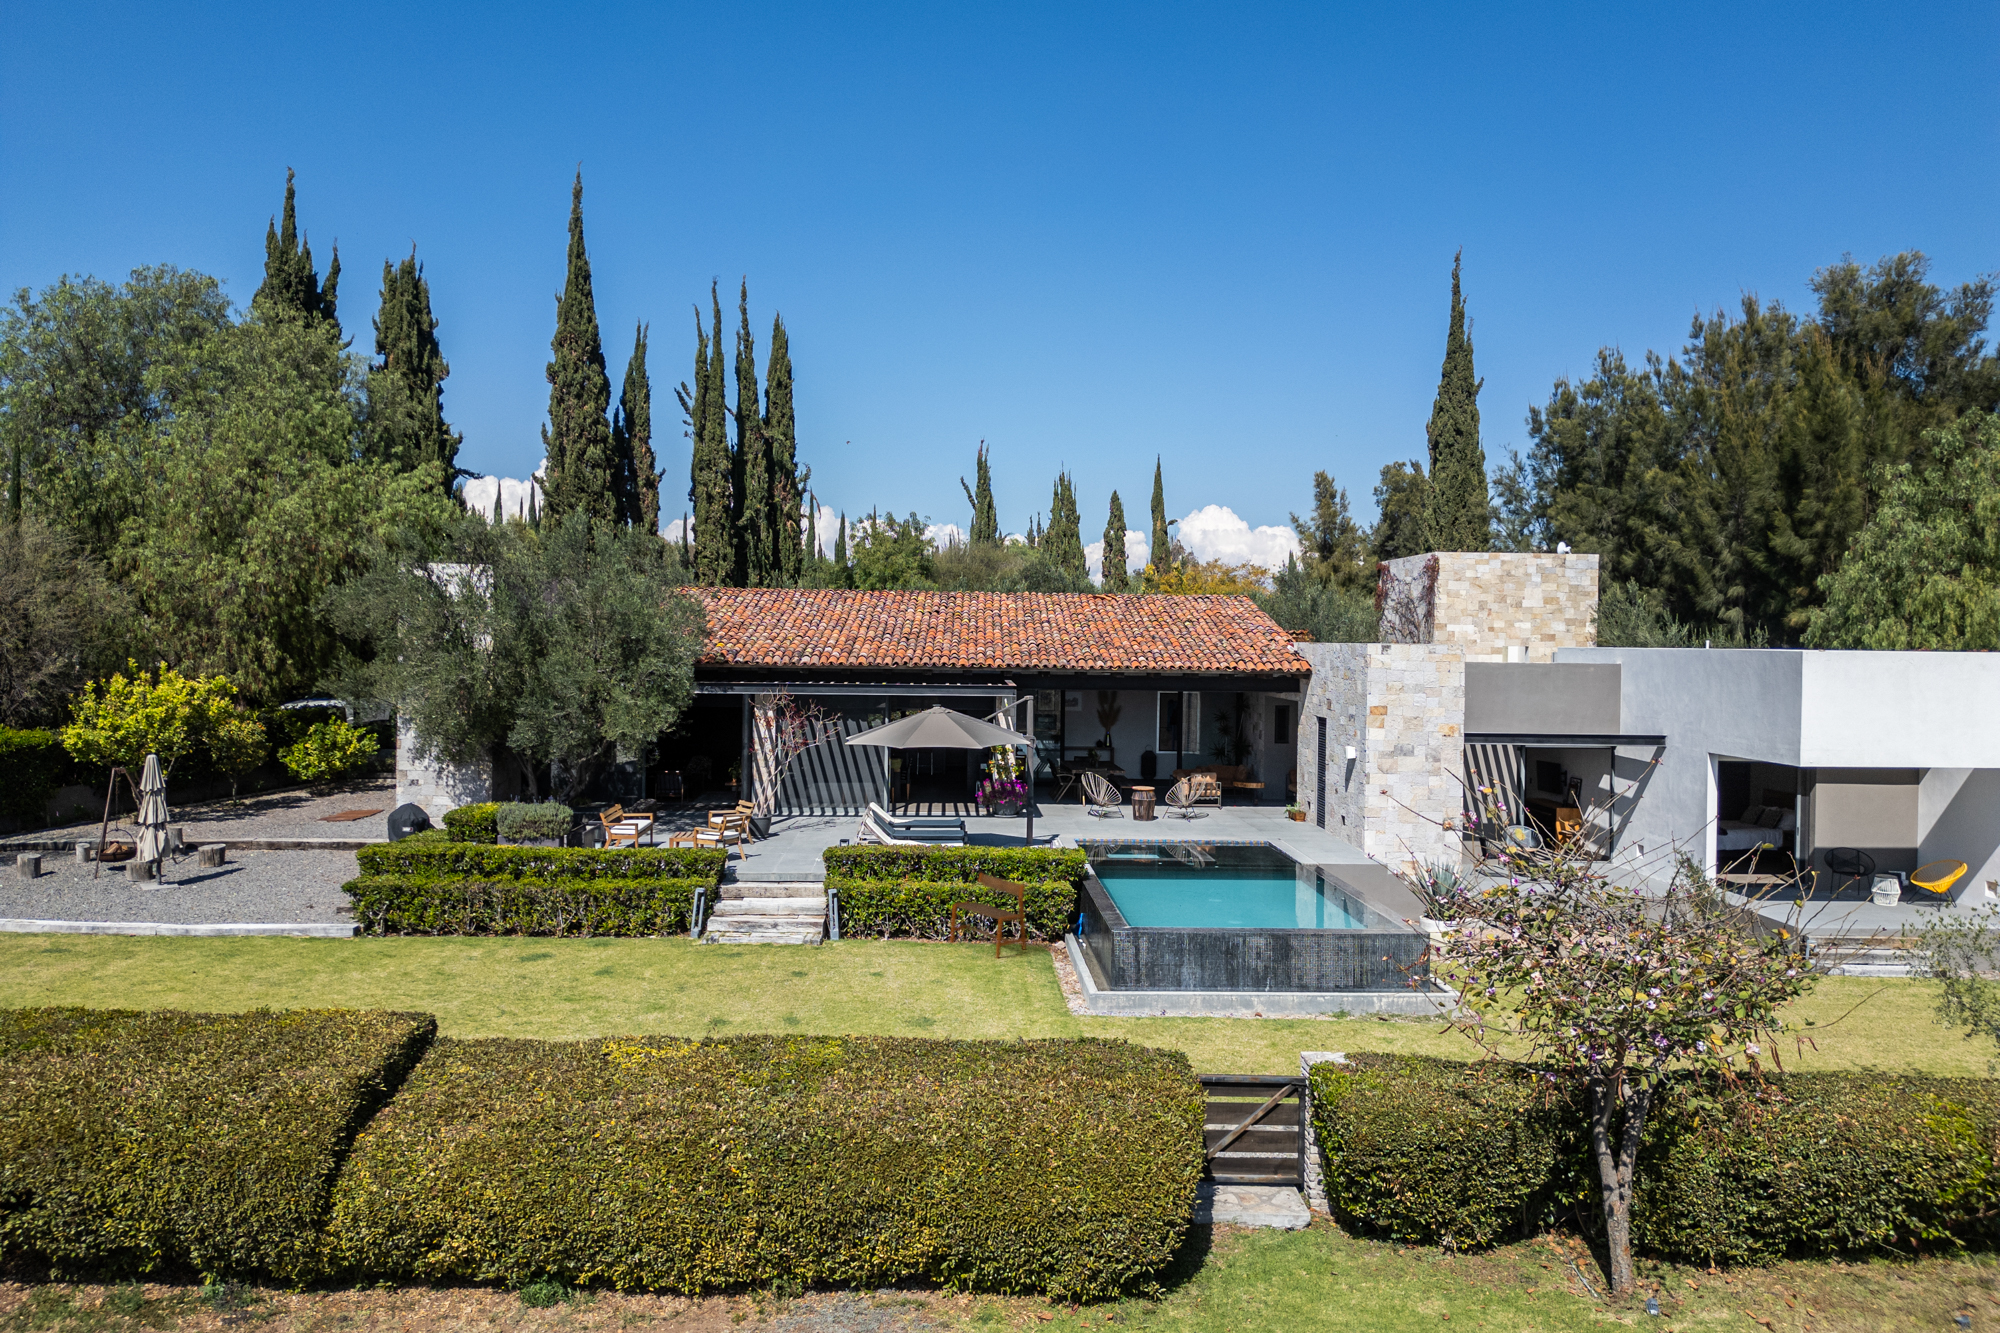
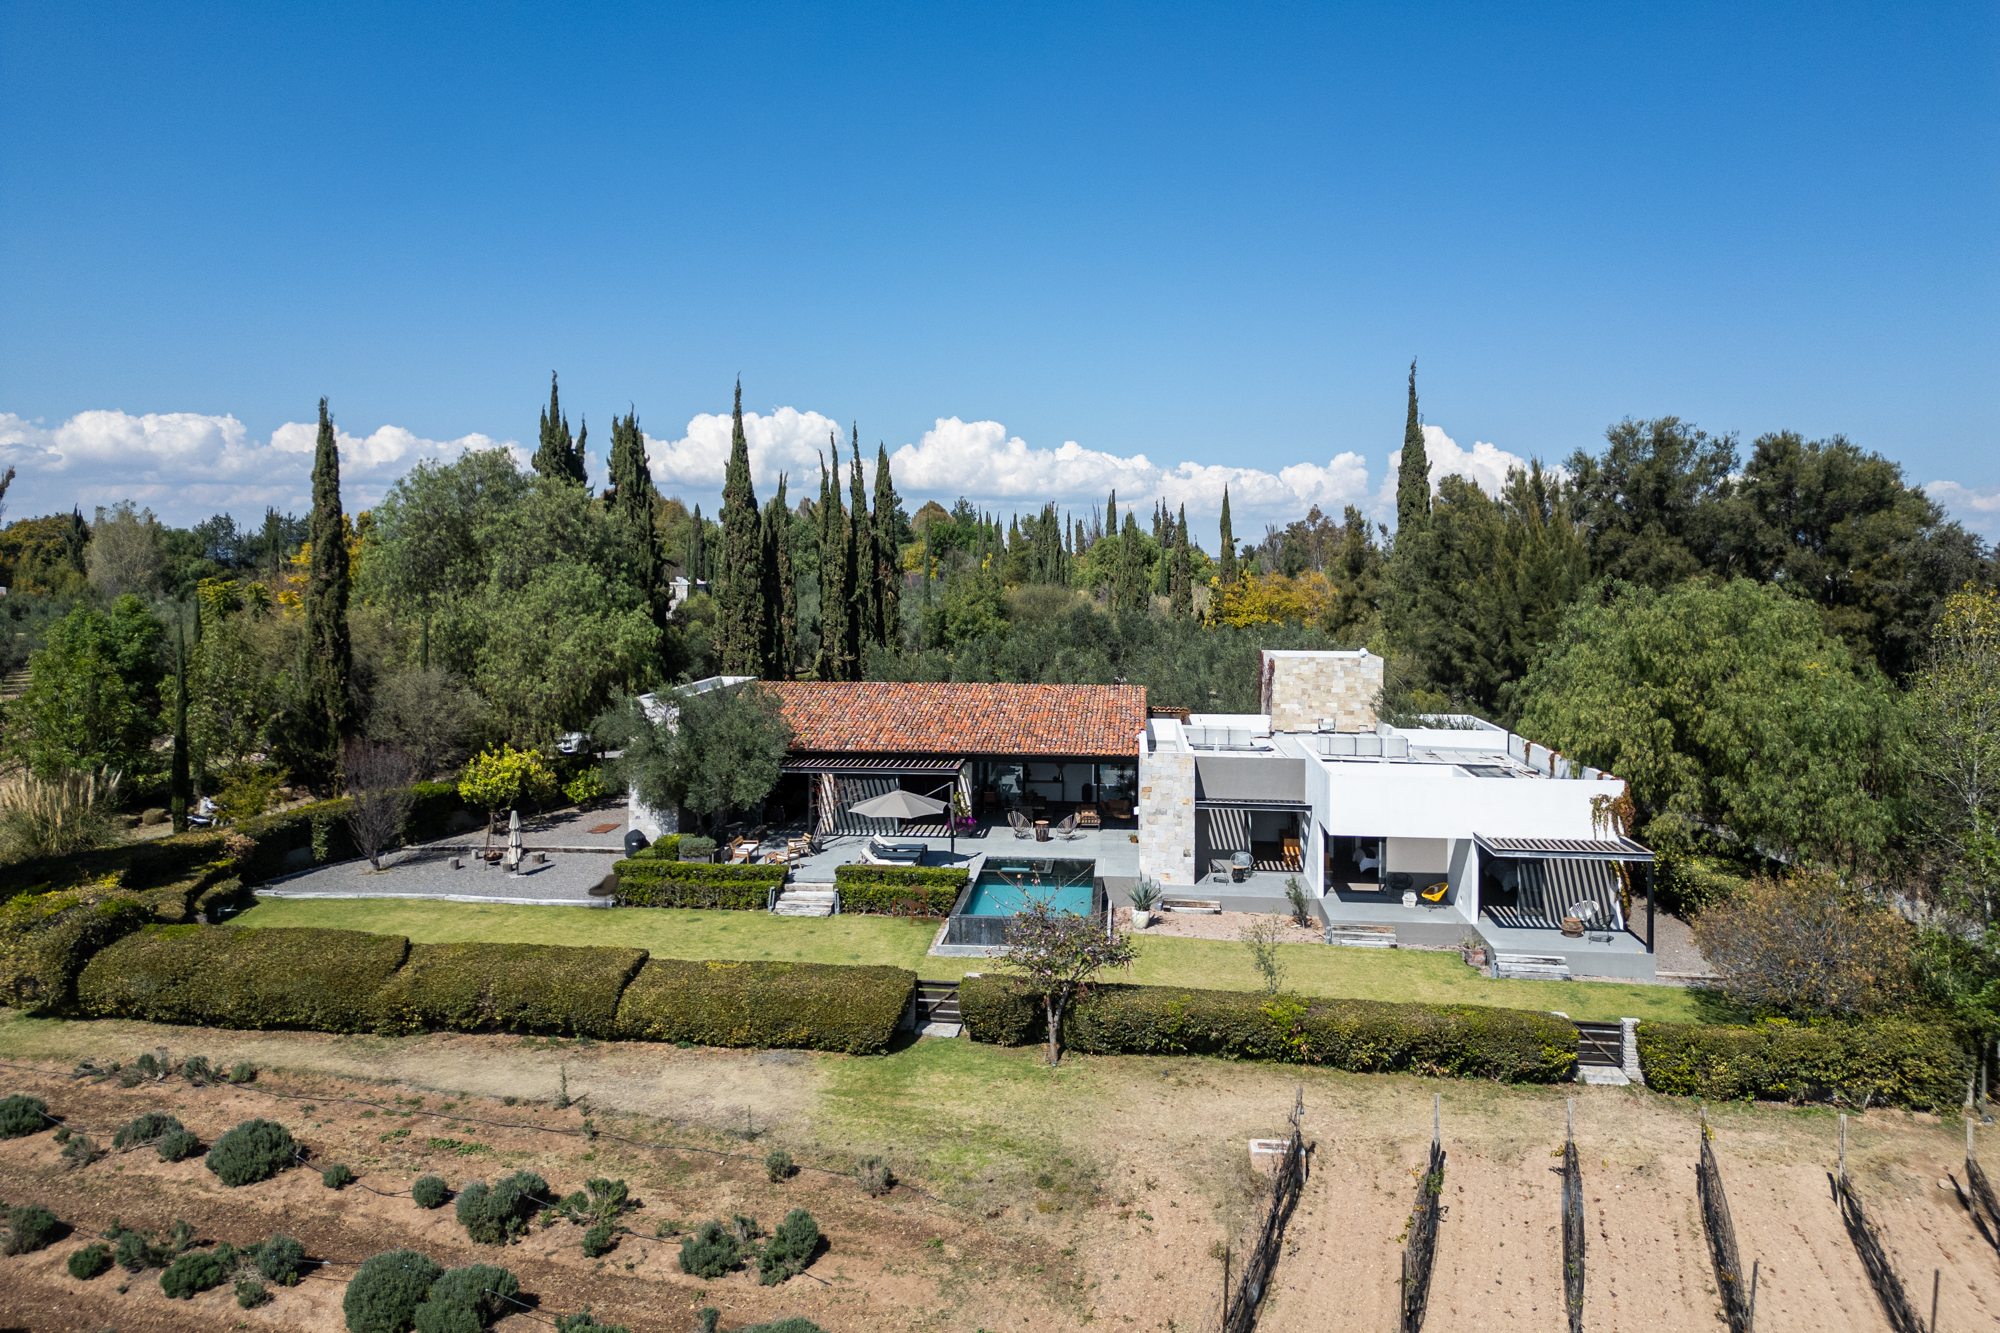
lounge chair: none [300,869,378,943] -> present [588,874,620,897]

